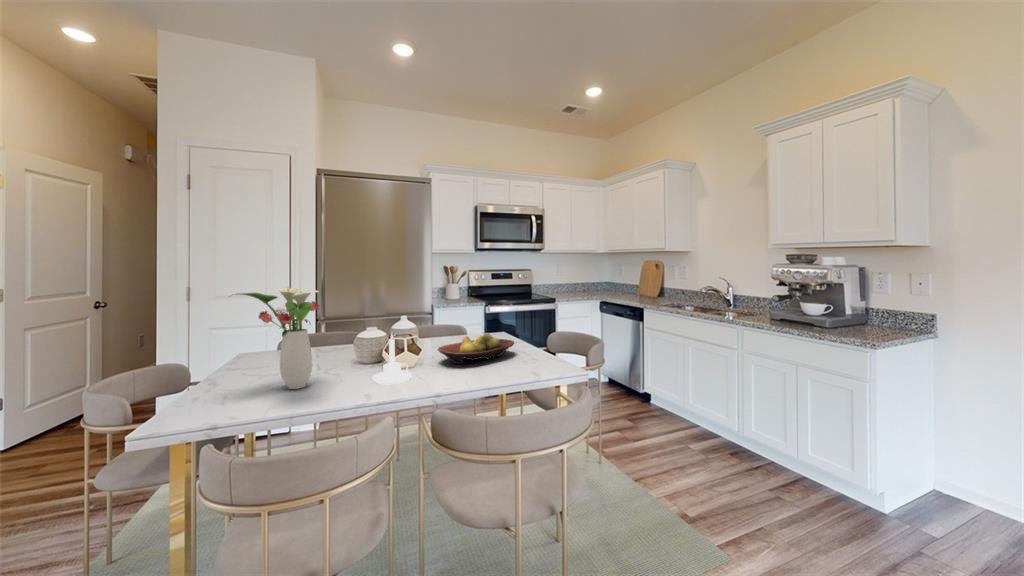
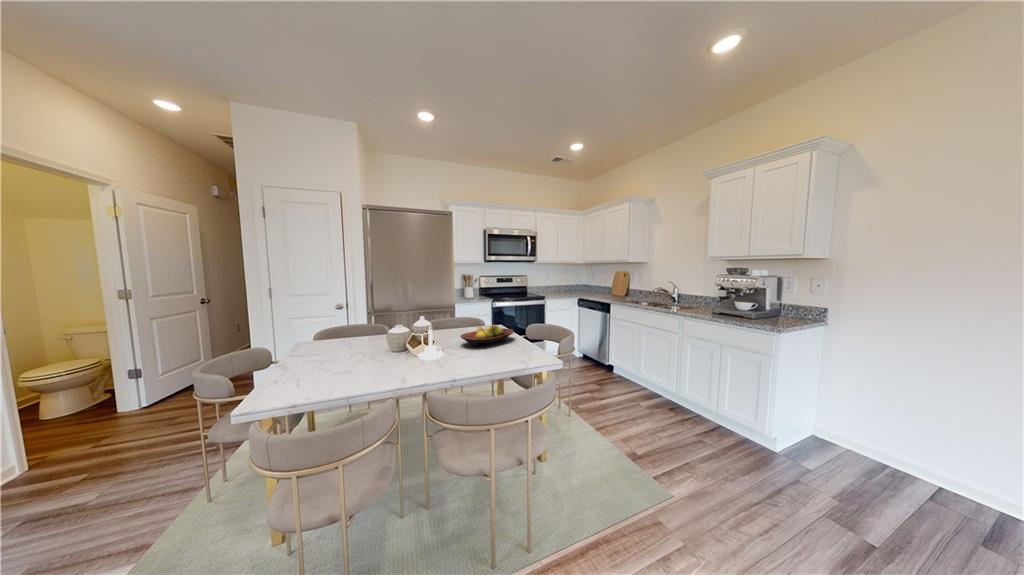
flower arrangement: present [238,288,319,389] -> none [322,294,382,363]

